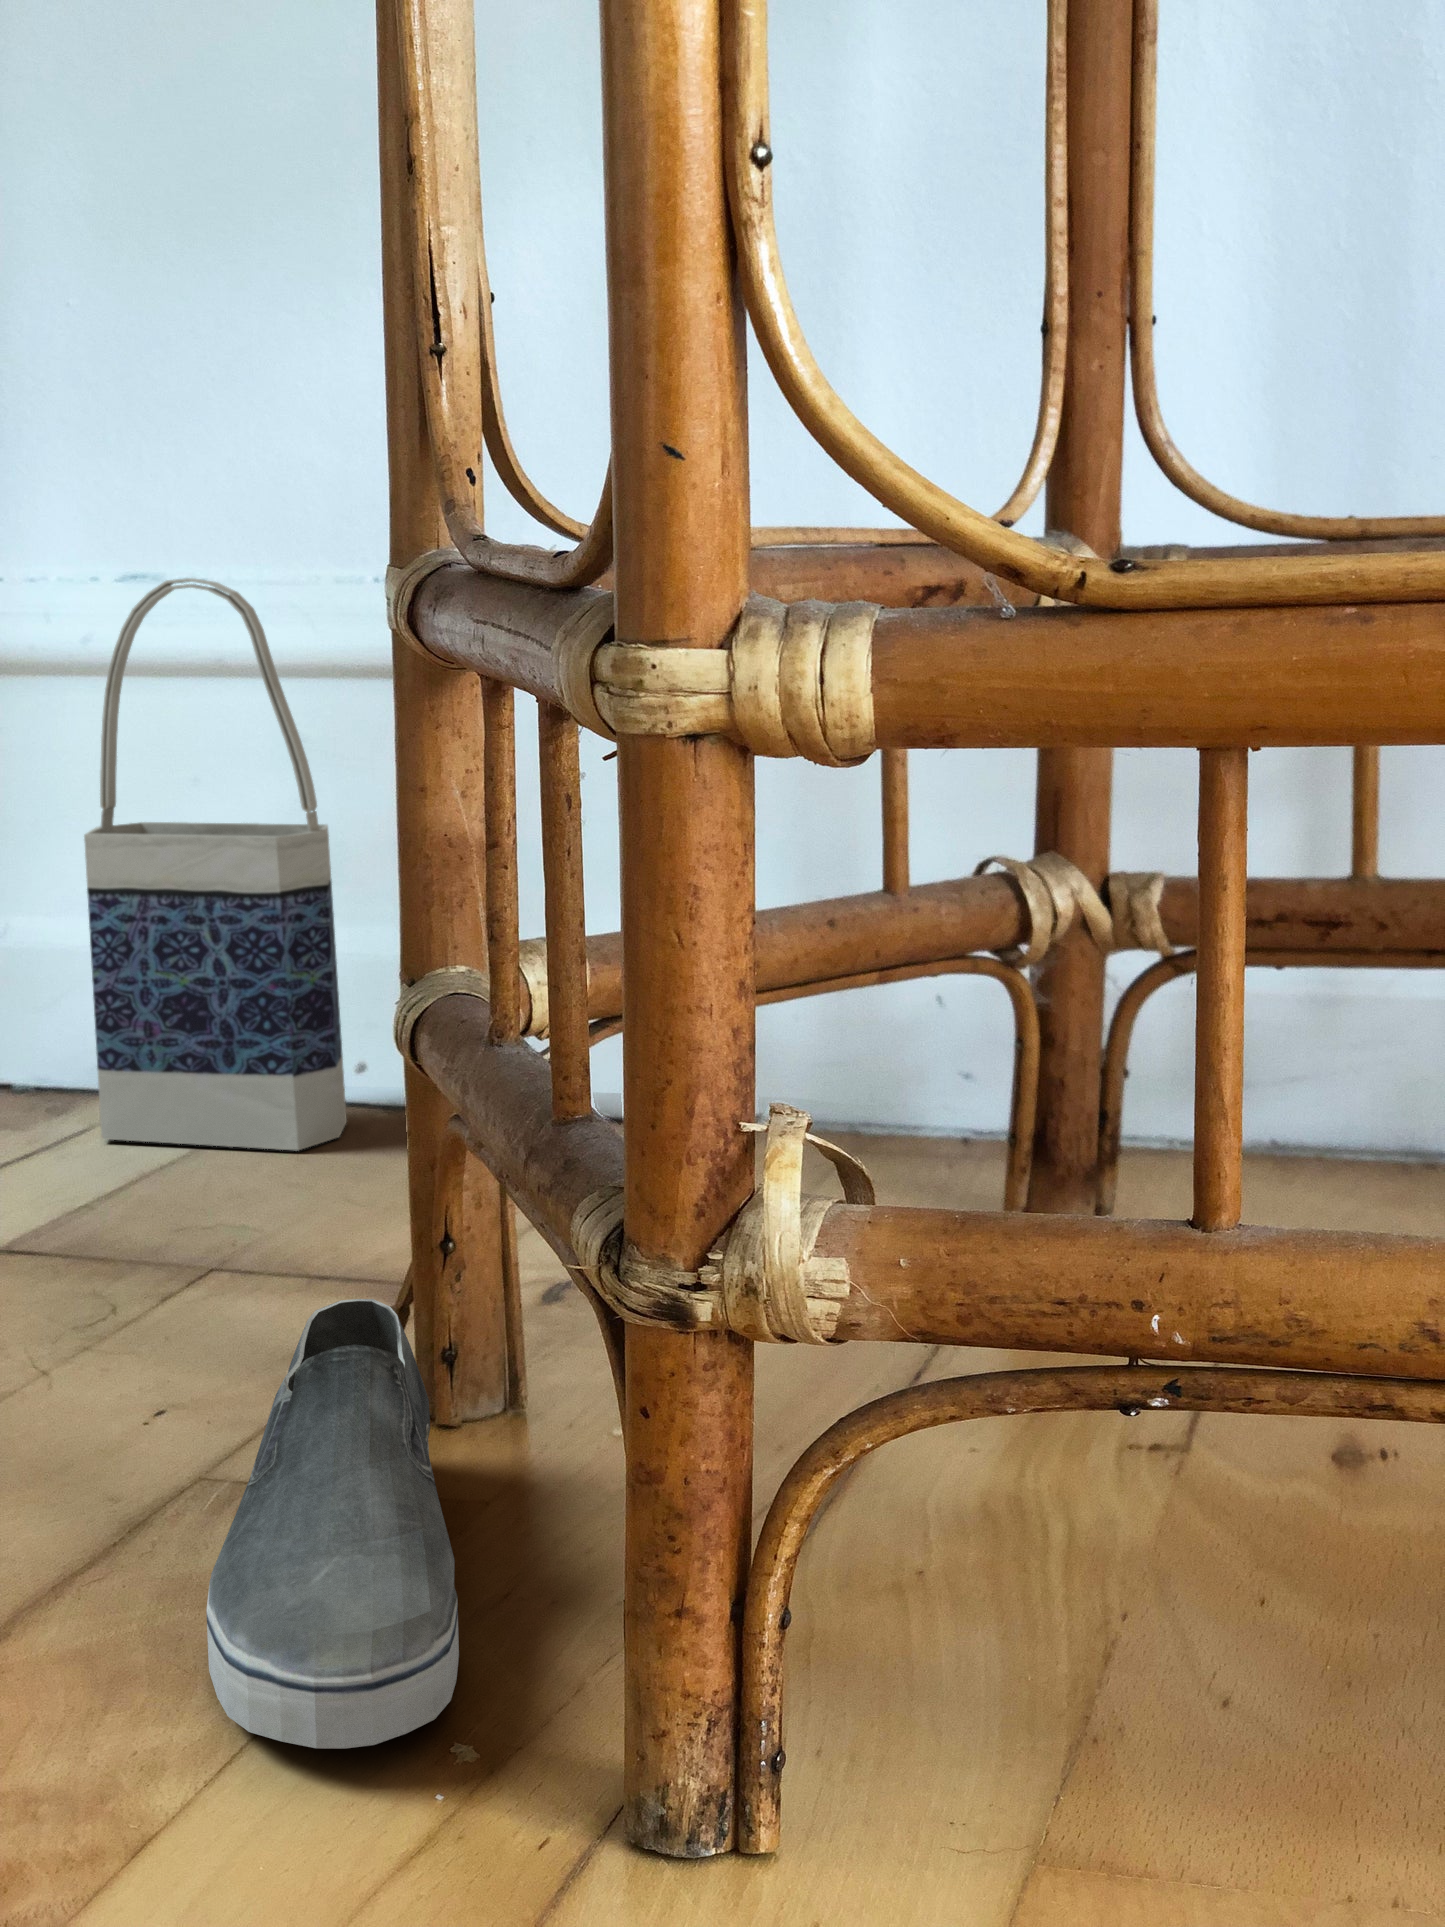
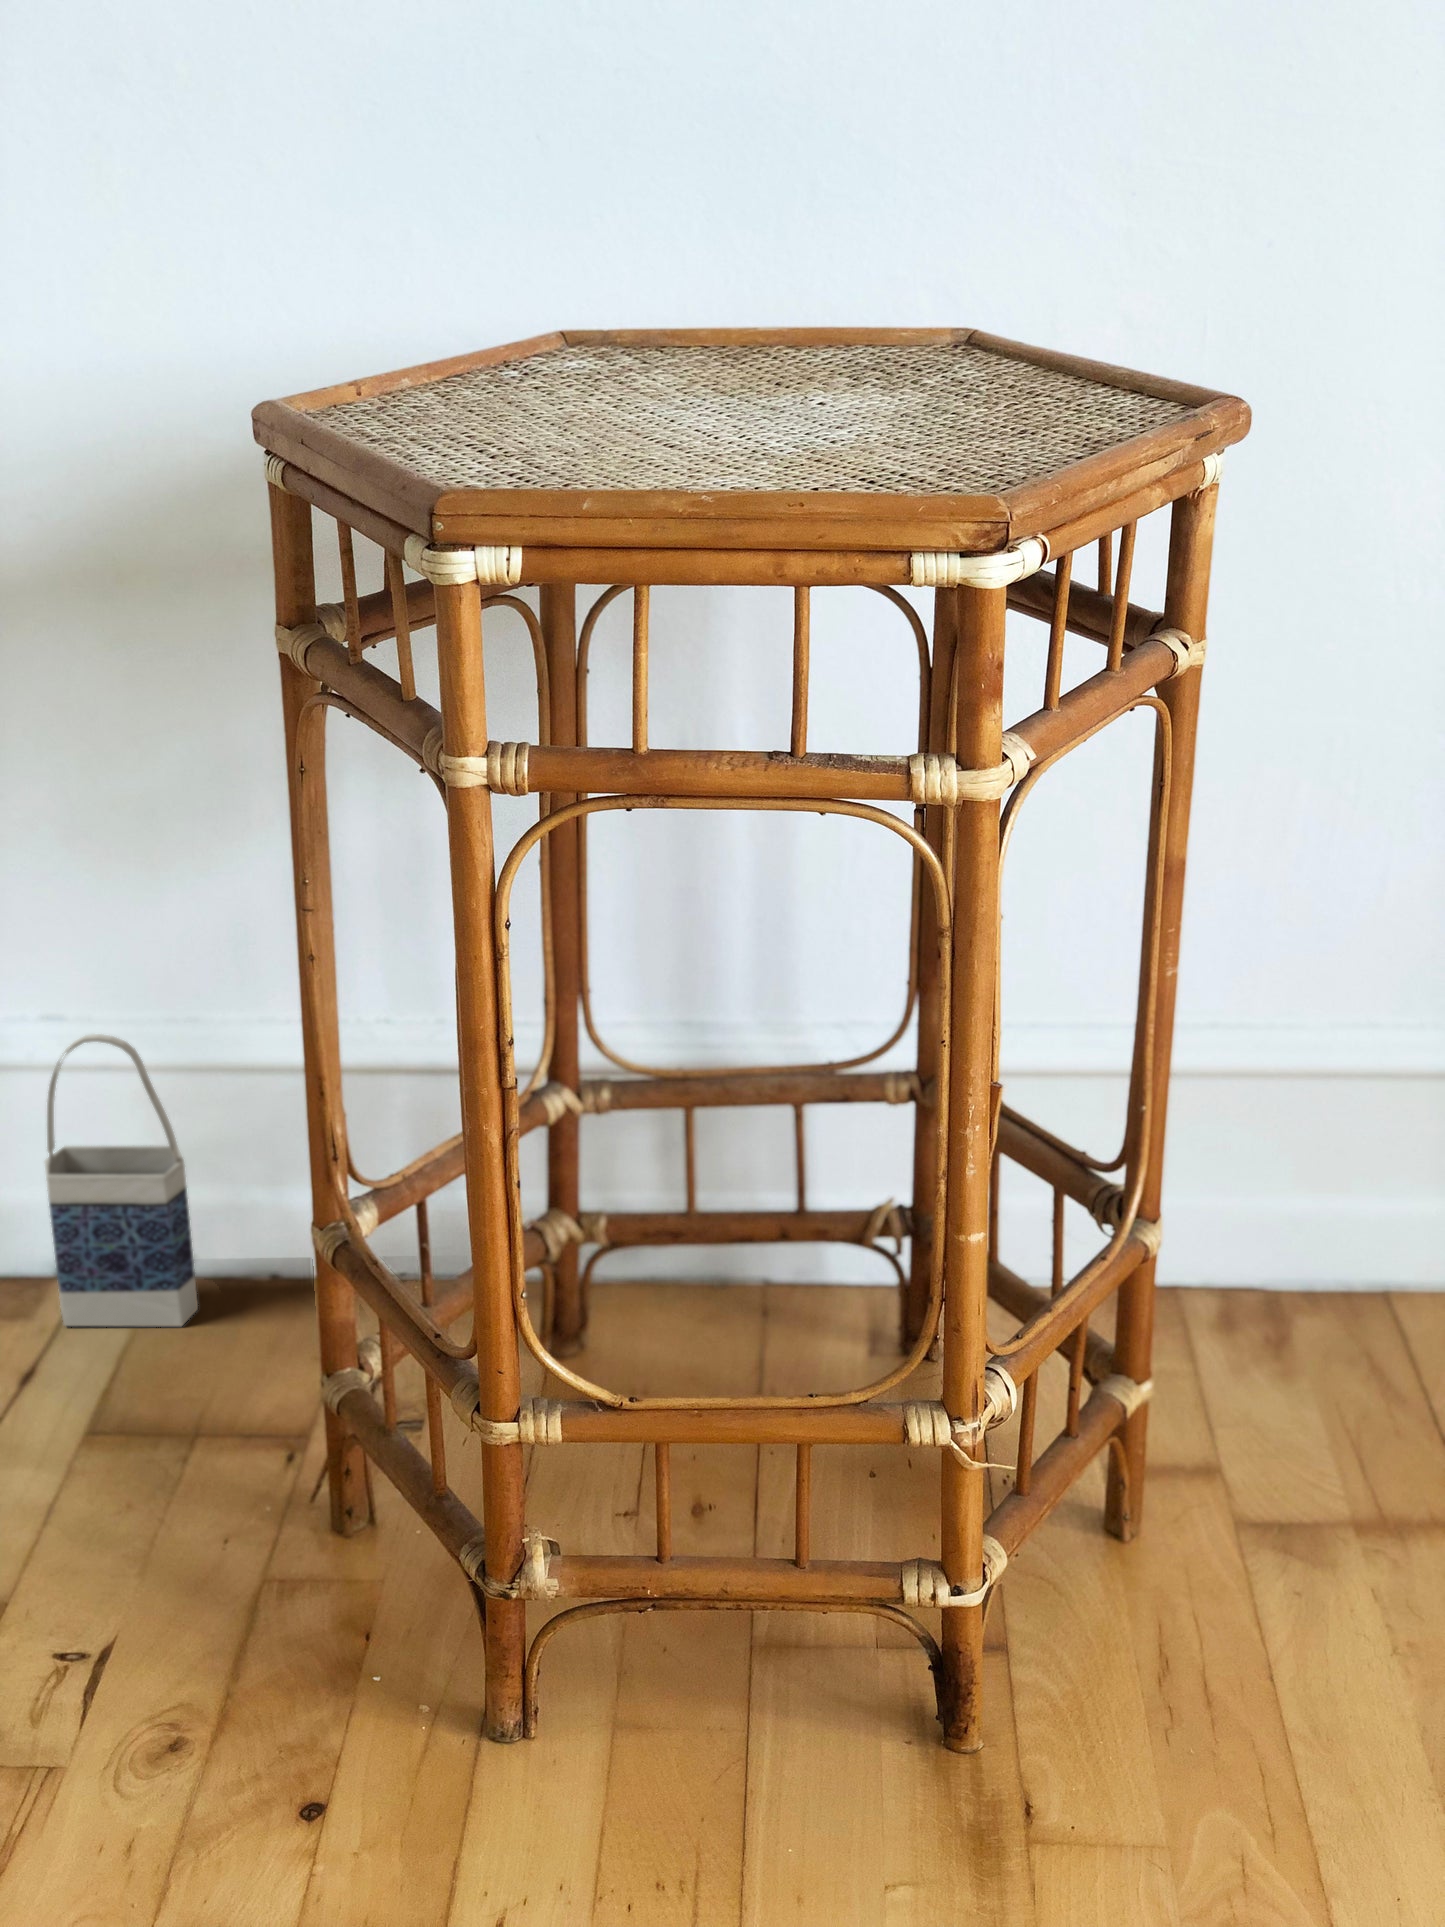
shoe: present [206,1299,459,1749] -> none [299,1513,413,1723]

